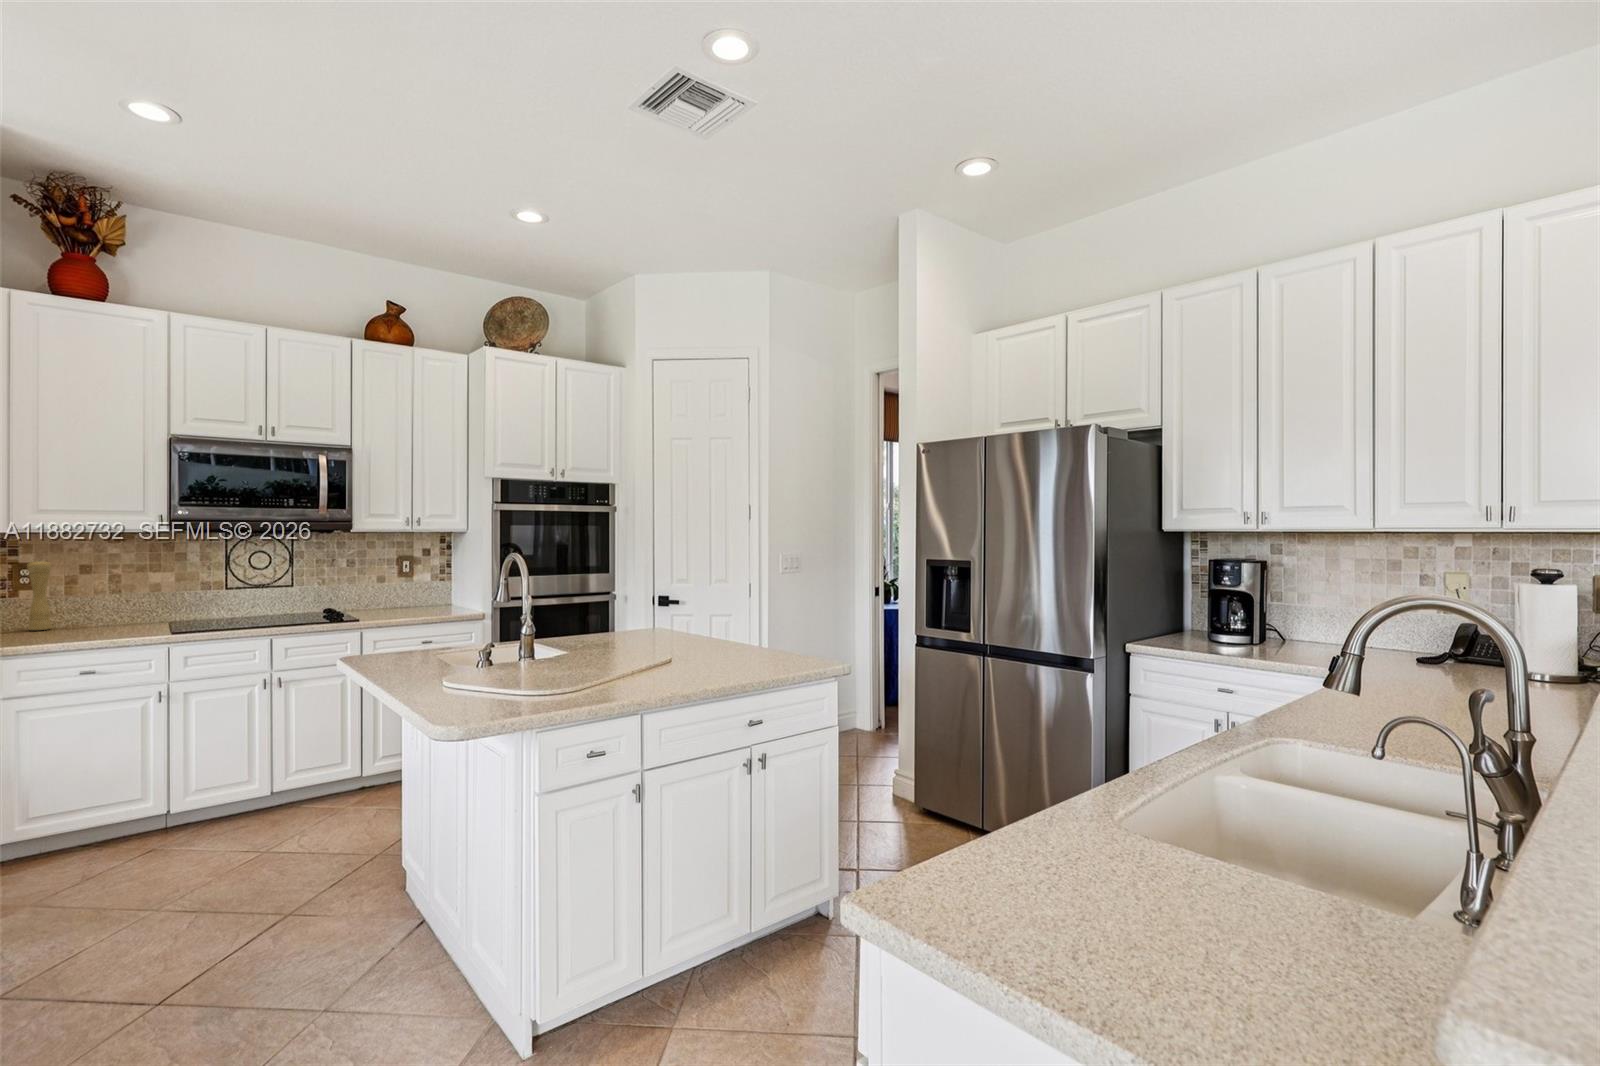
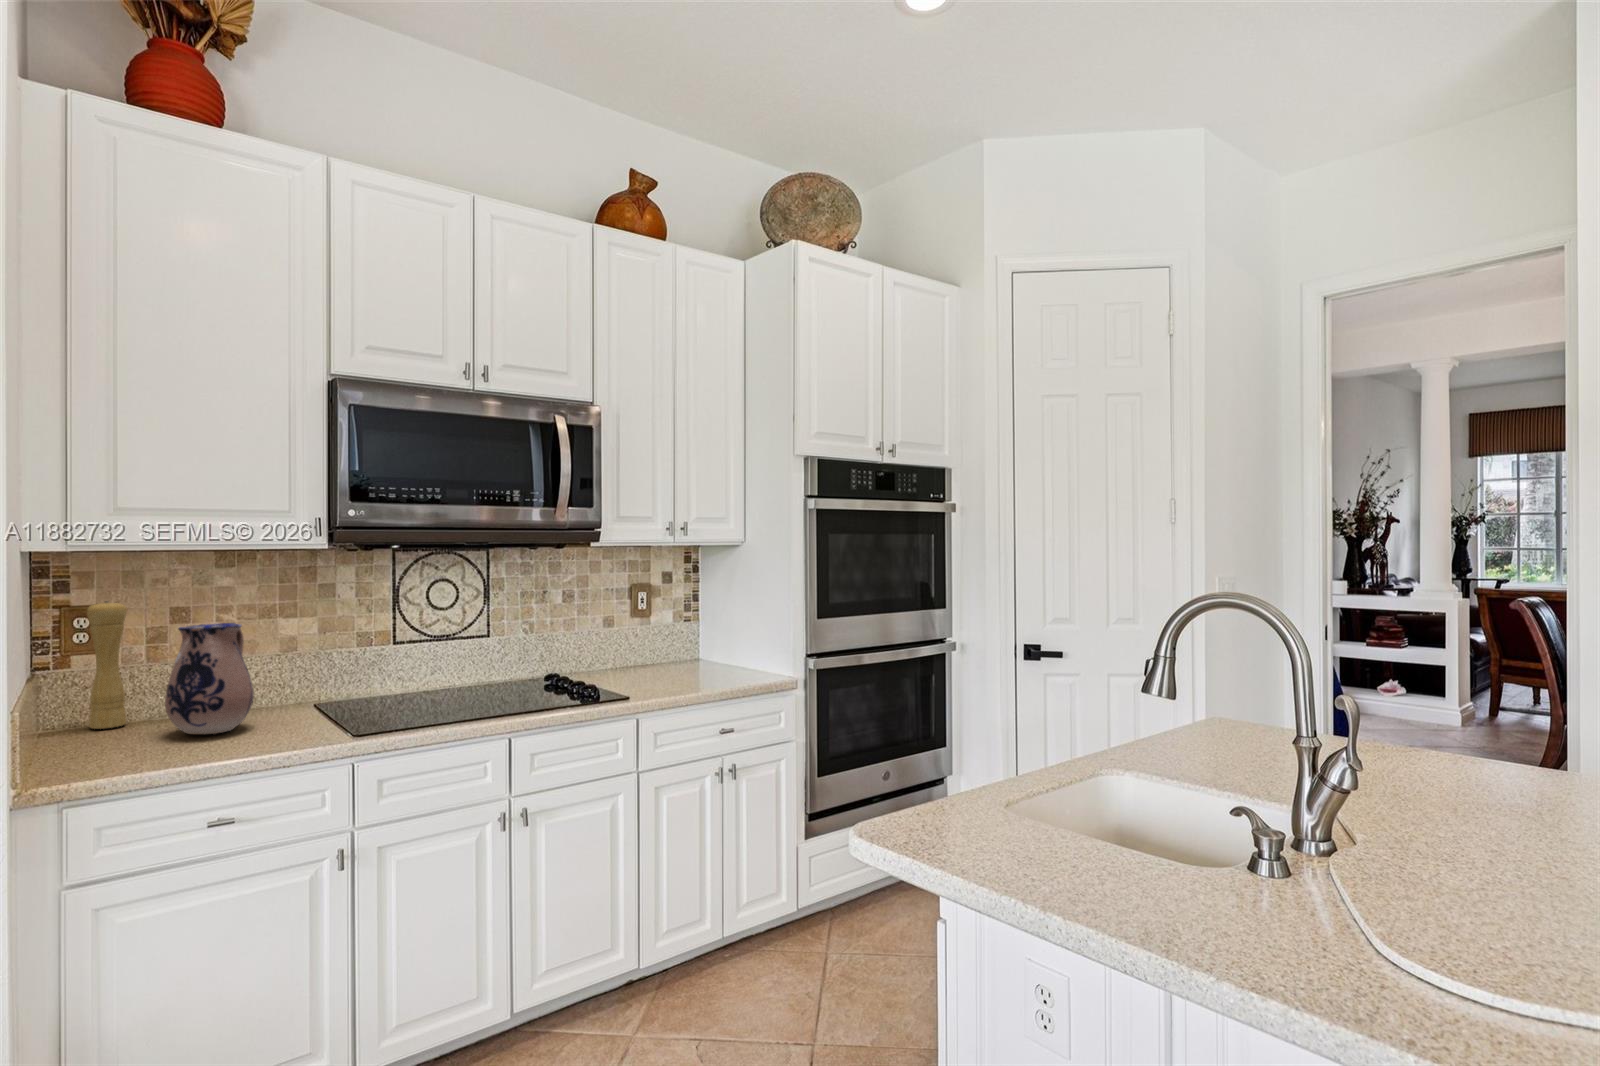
ceramic pitcher: none [69,573,123,633] -> present [165,623,254,735]

